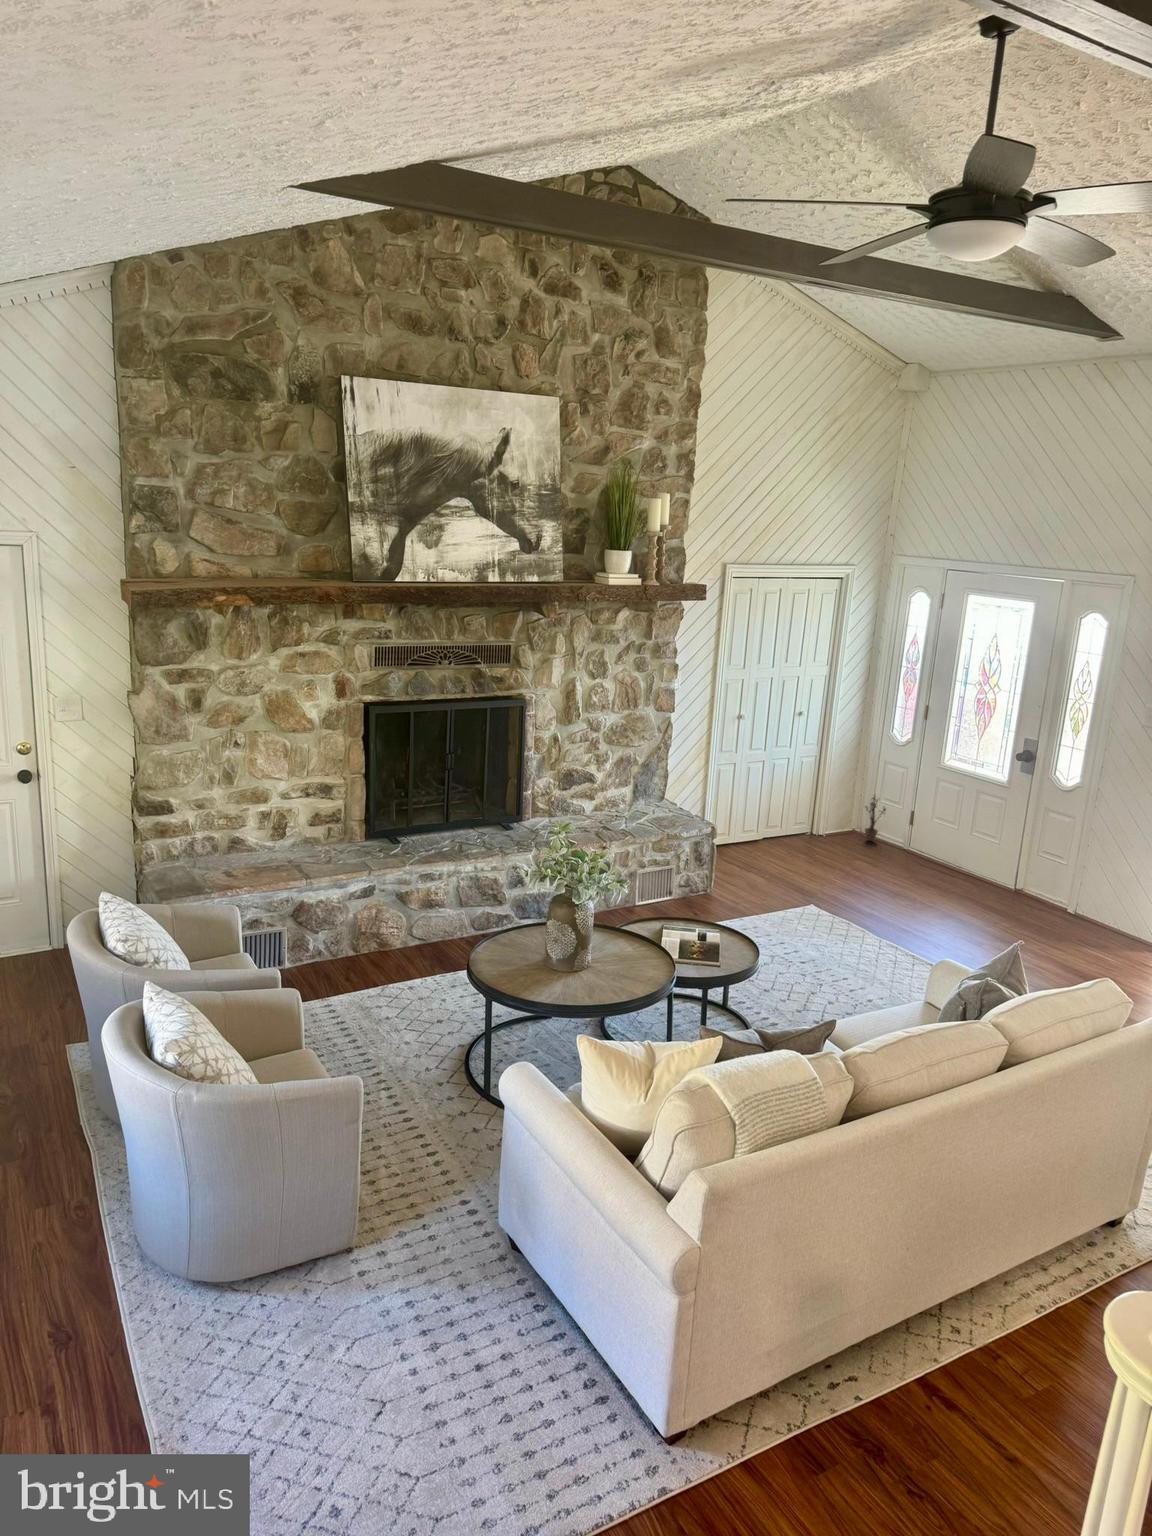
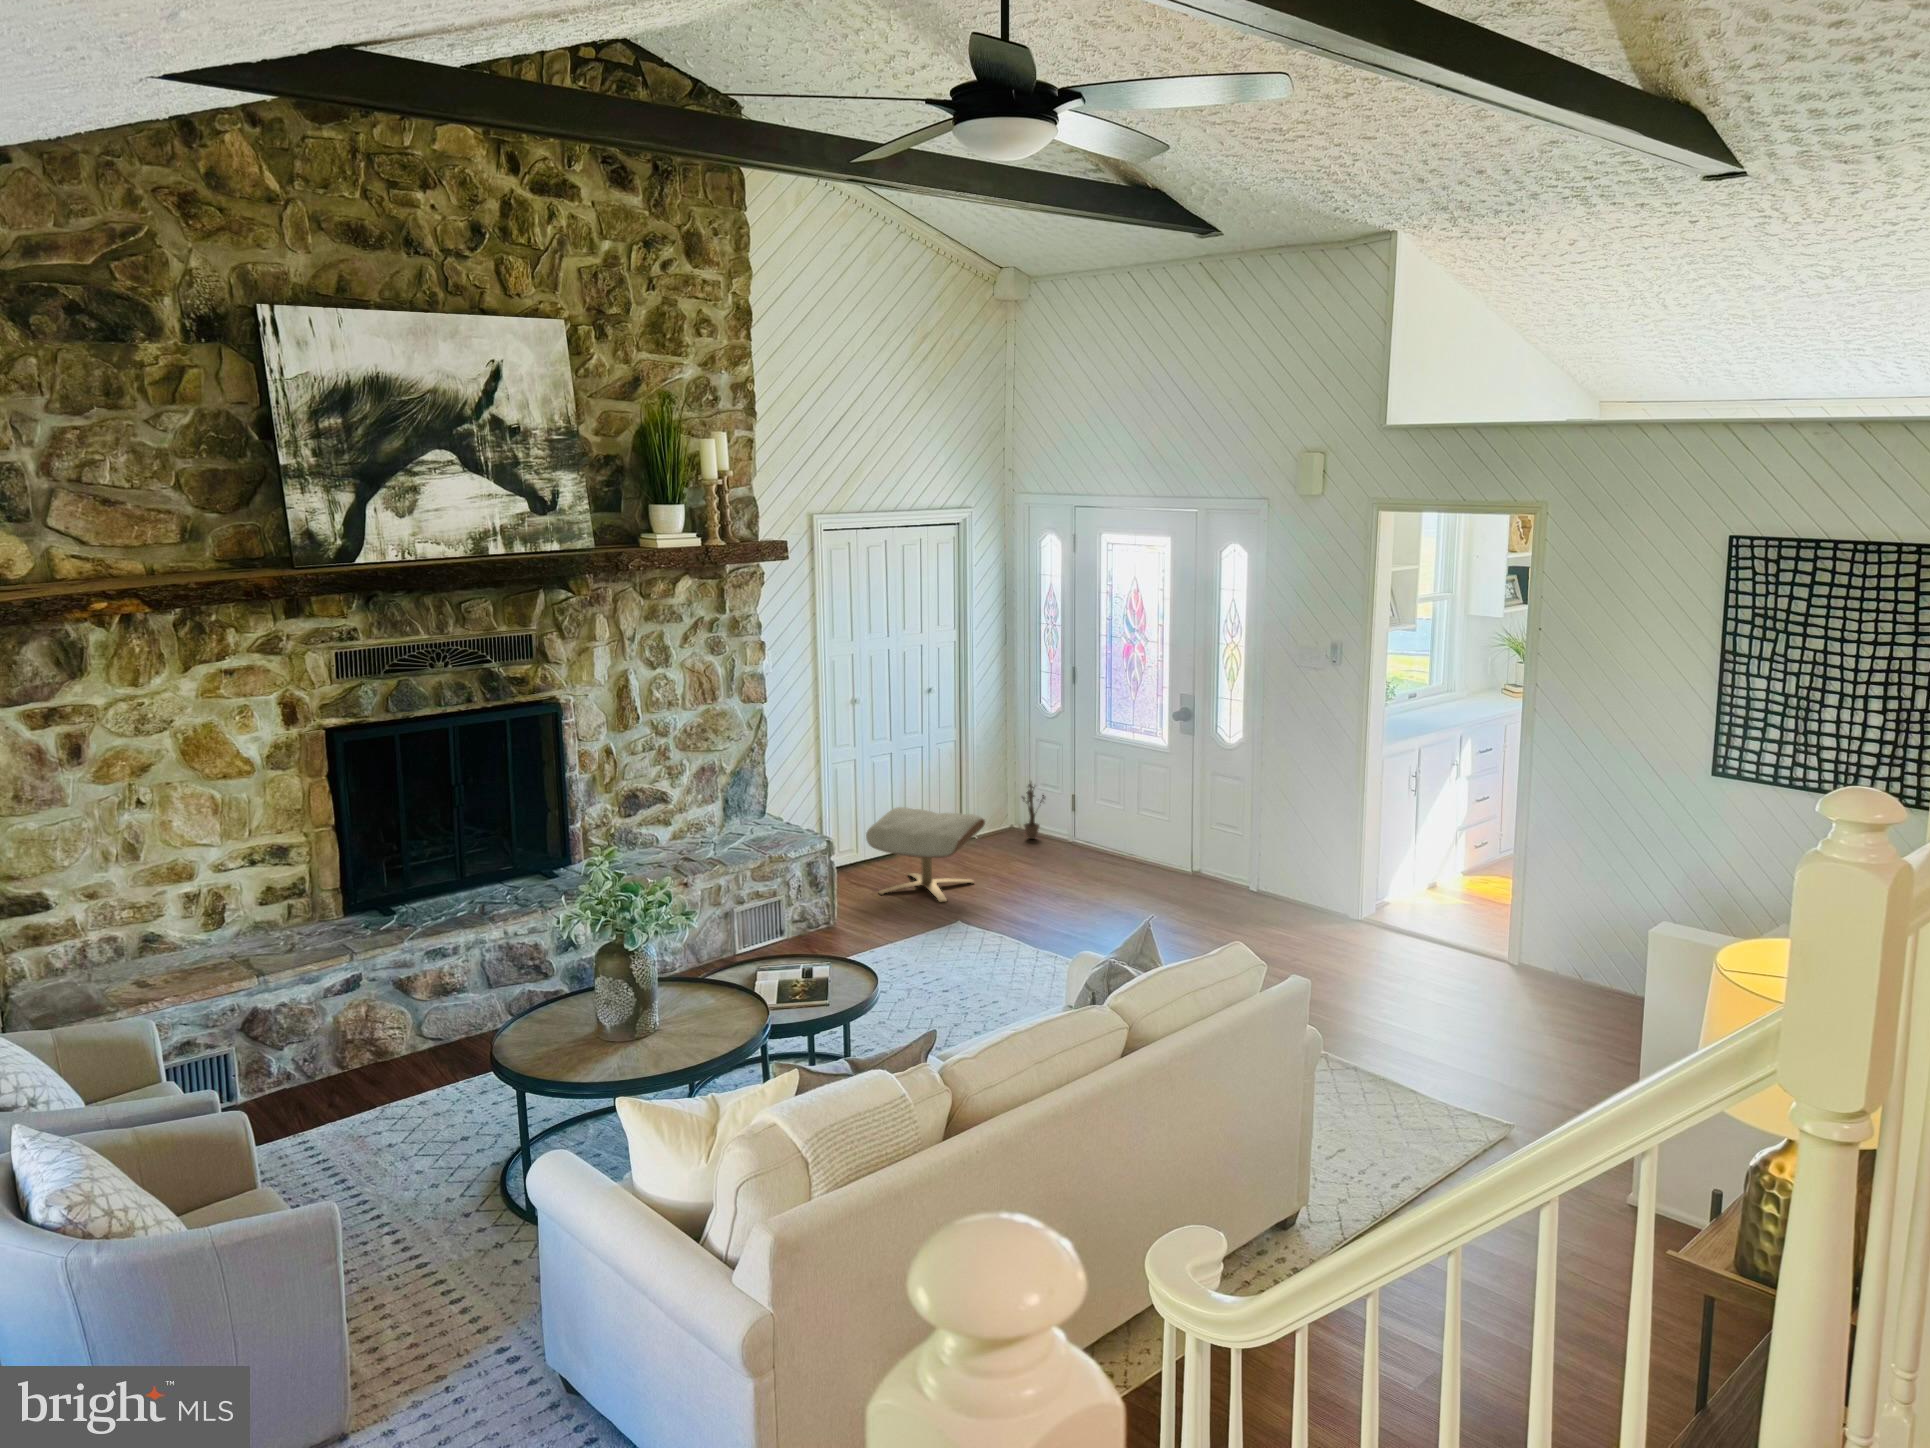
ottoman: none [742,805,839,885] -> present [866,807,985,902]

